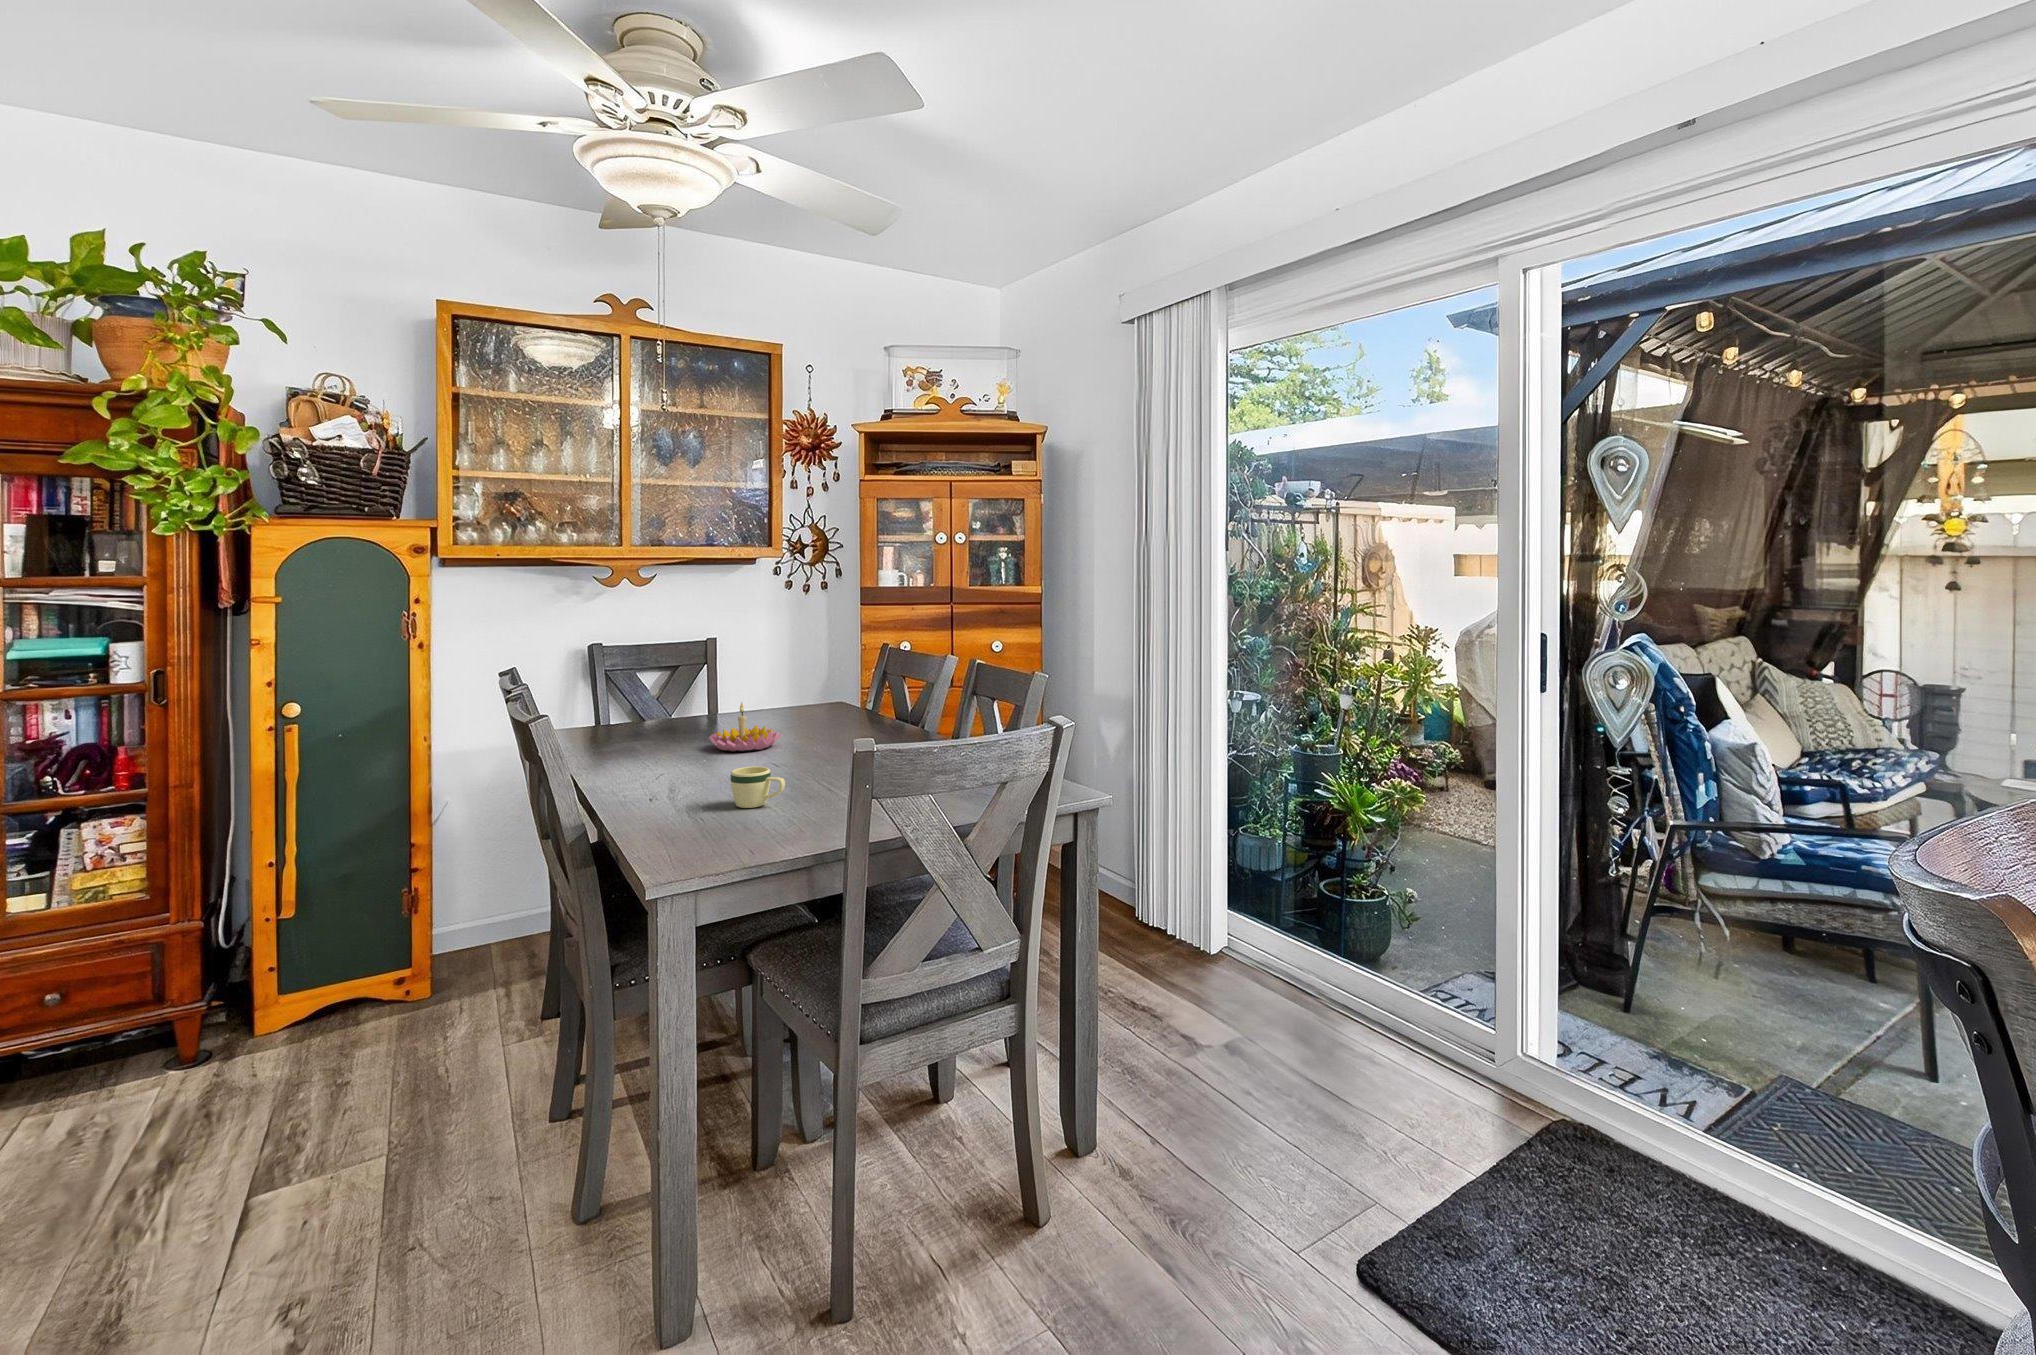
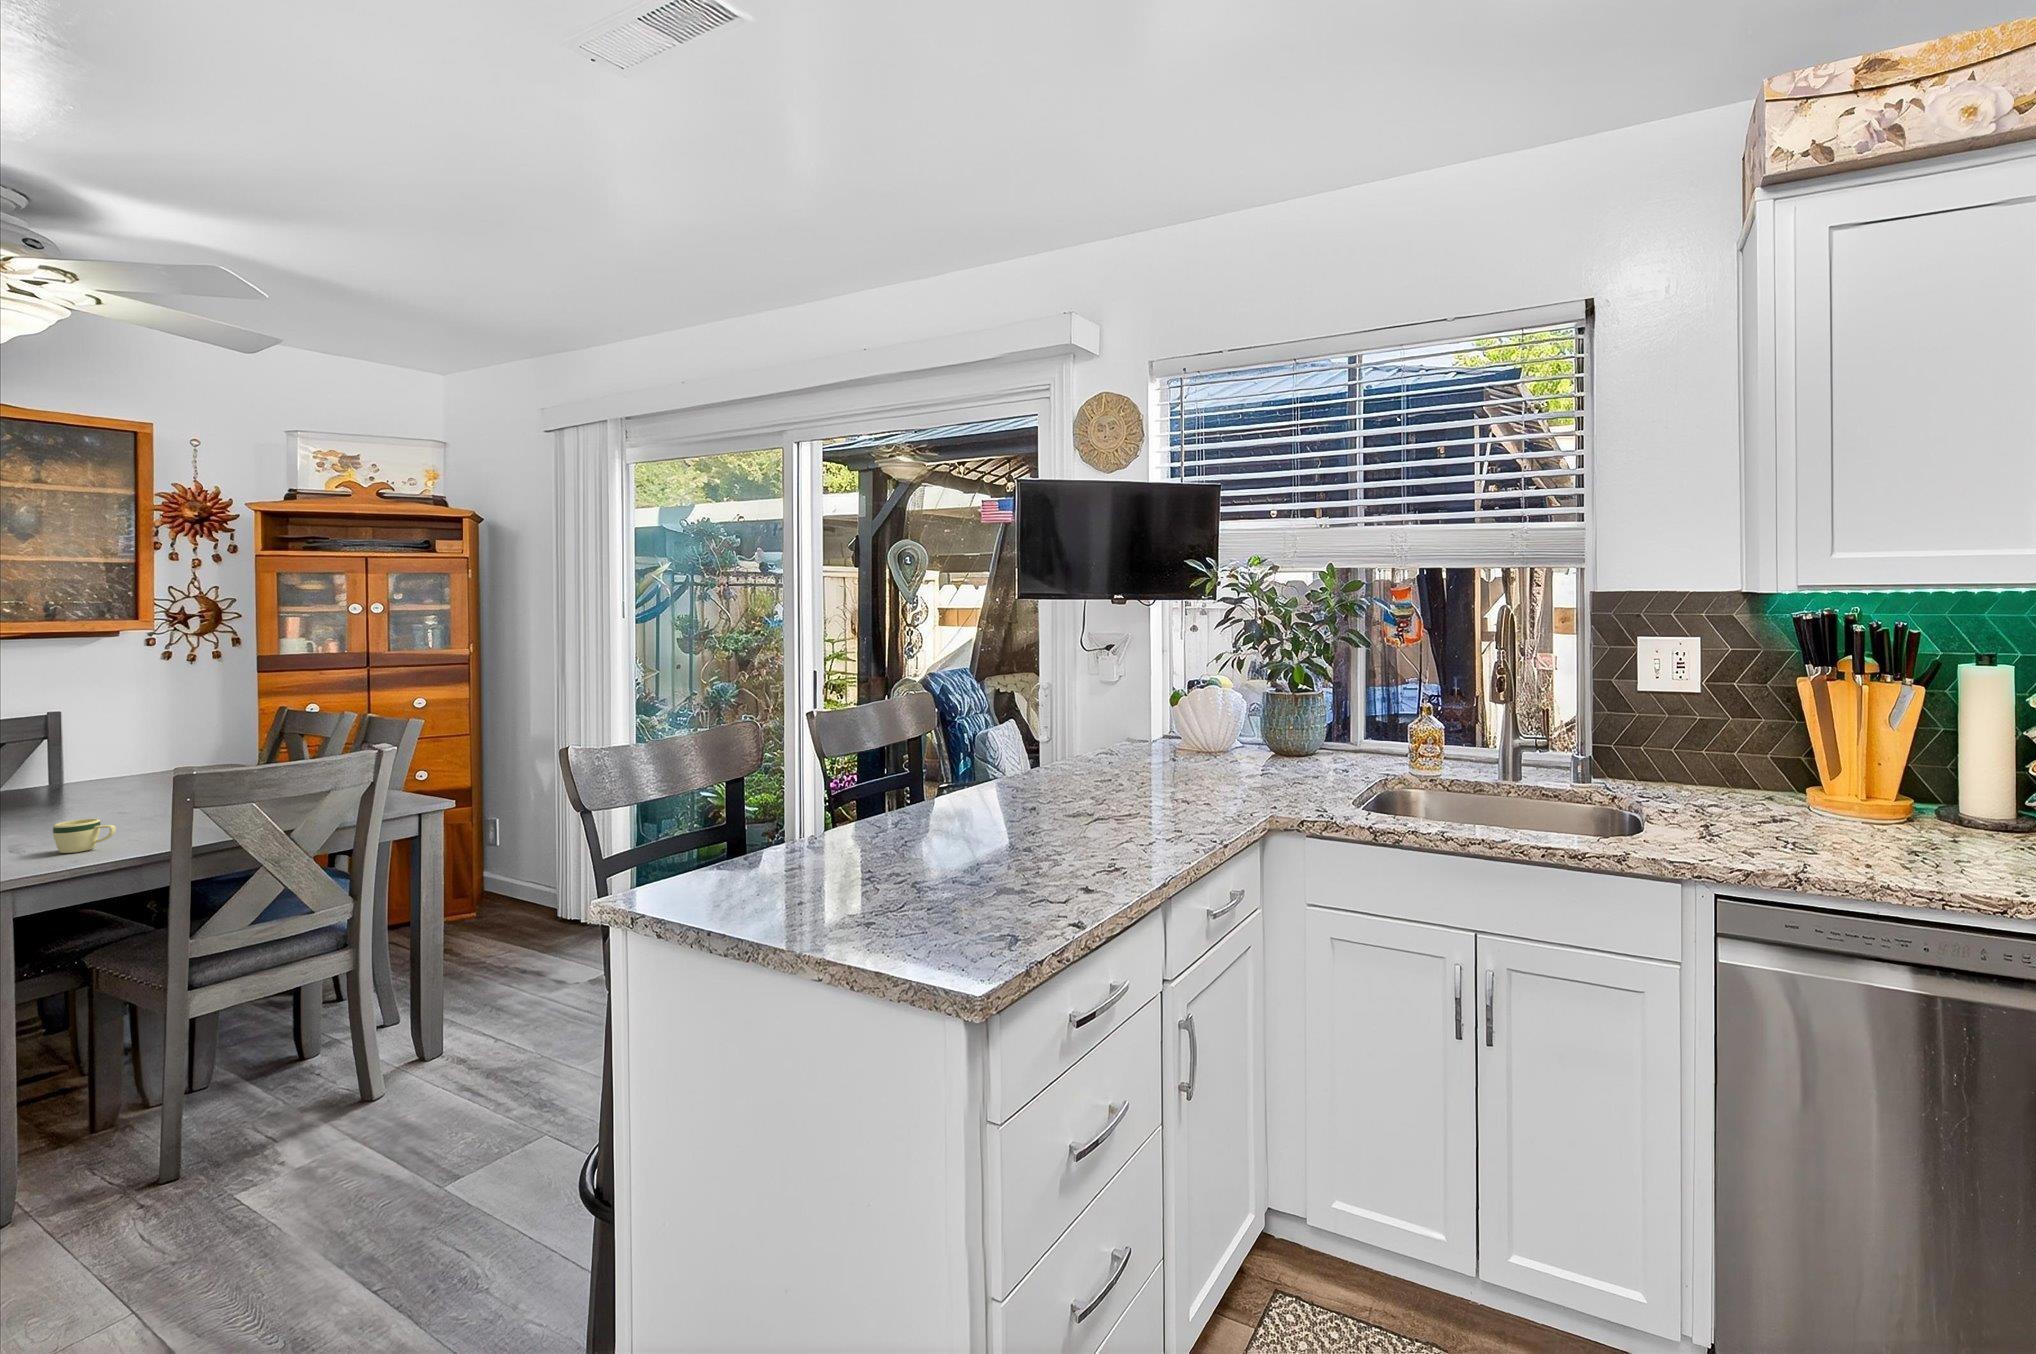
candle holder: present [709,702,781,752] -> none [38,771,133,818]

